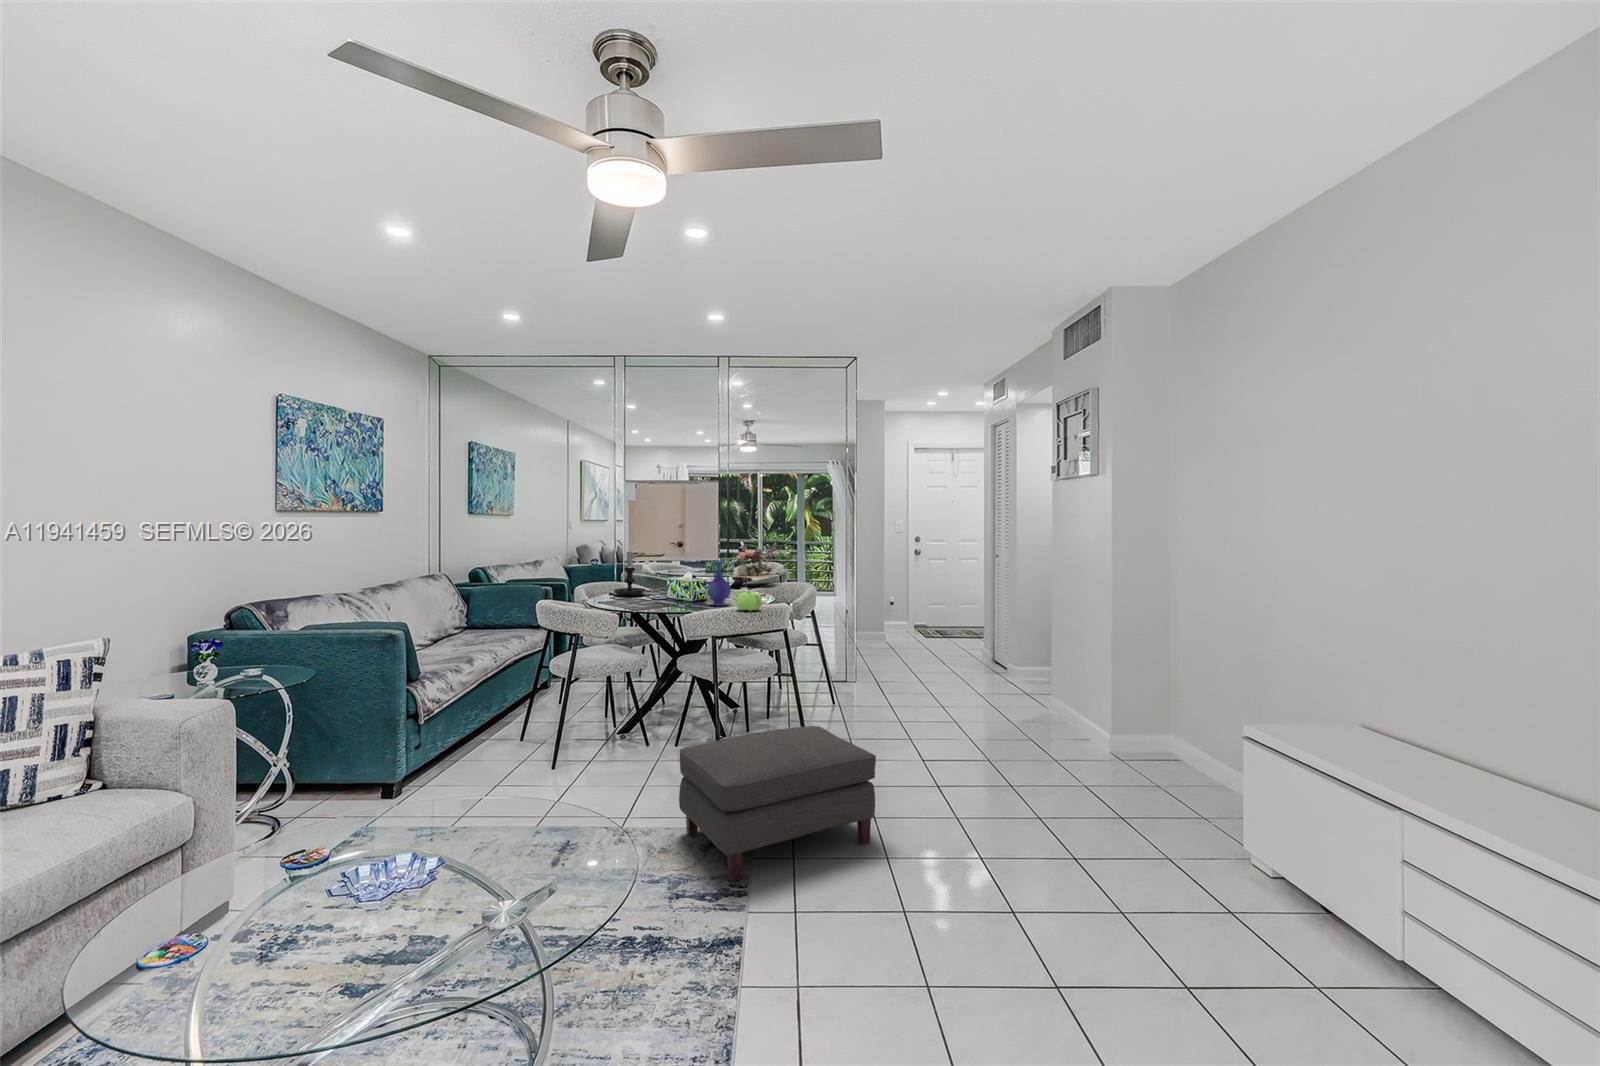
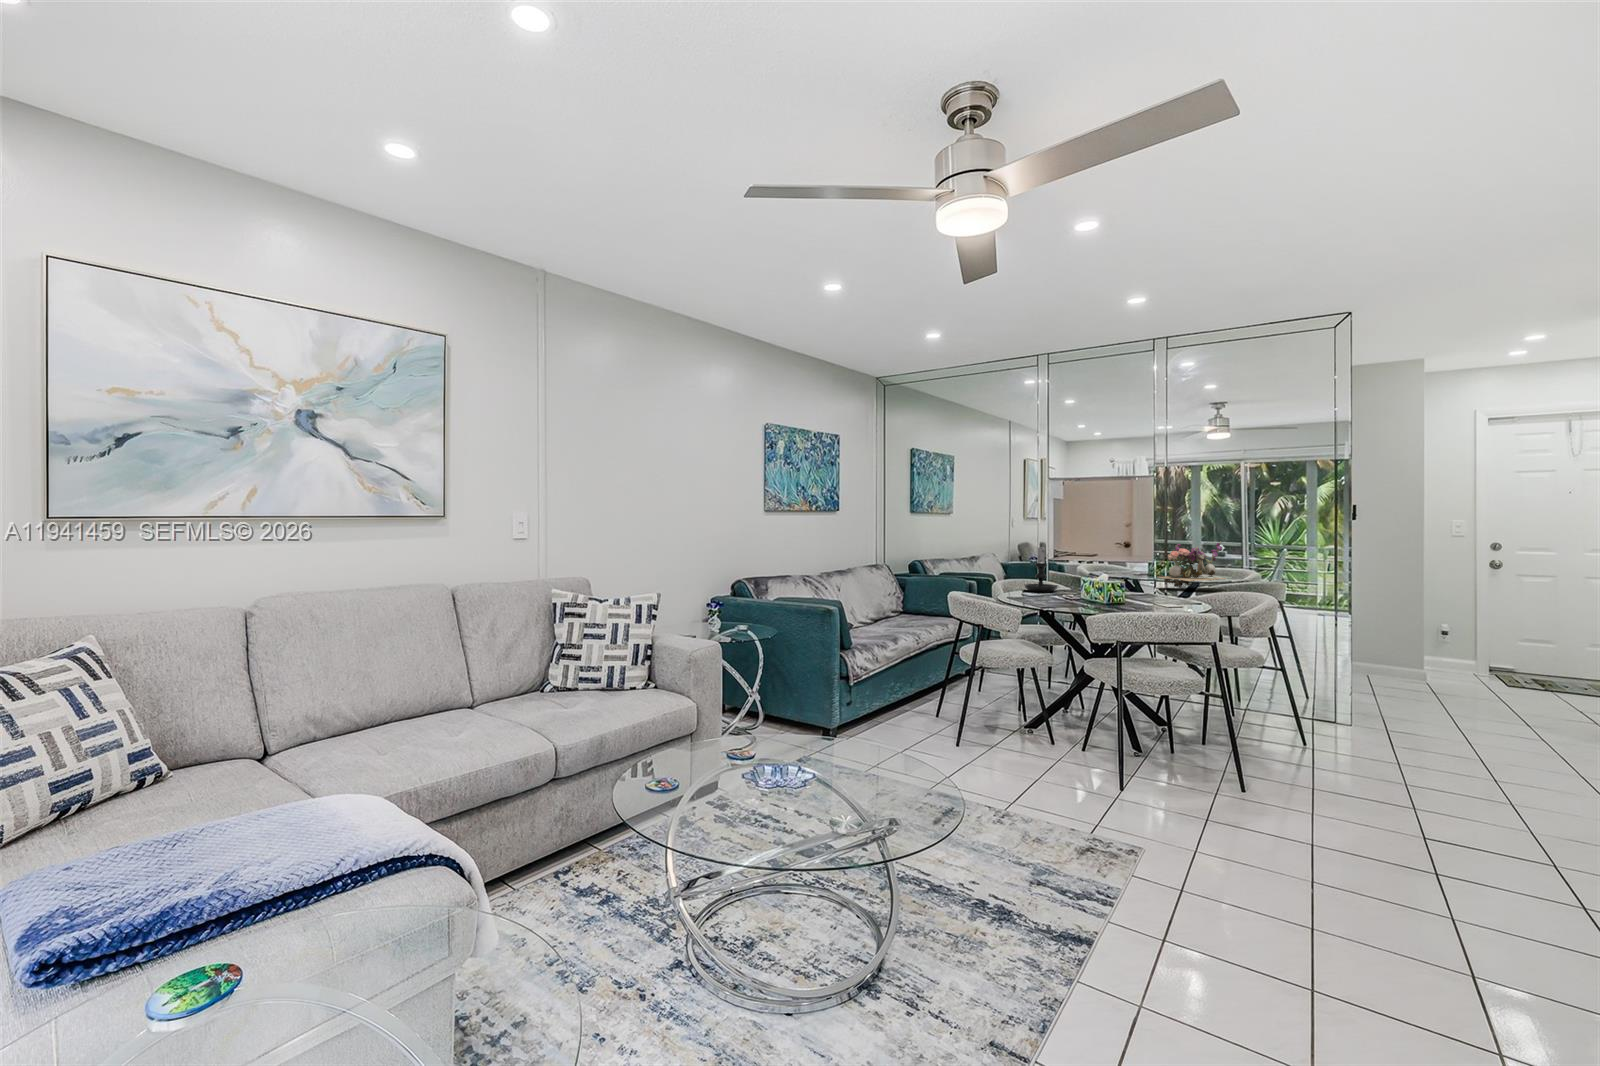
vase: present [707,561,731,606] -> none [1117,558,1145,606]
teapot: present [733,590,762,611] -> none [1144,590,1178,614]
ottoman: present [679,726,876,882] -> none [1058,741,1304,901]

